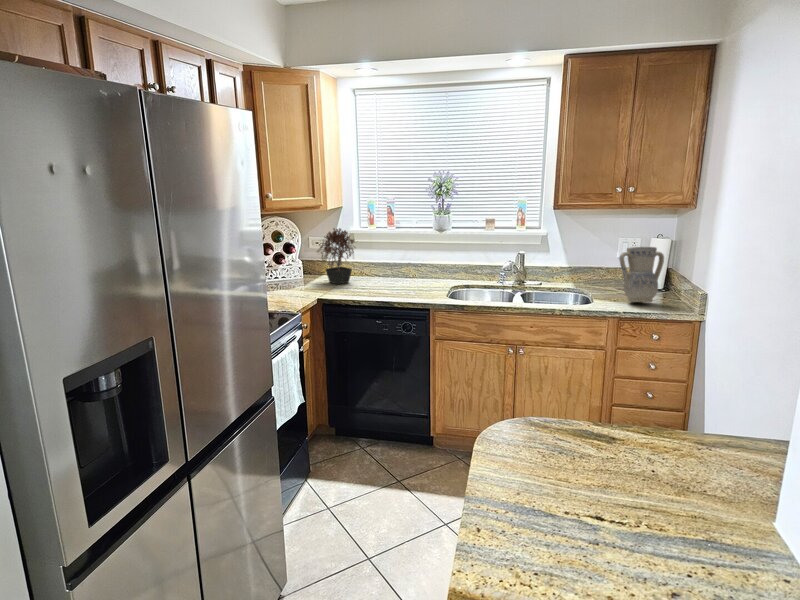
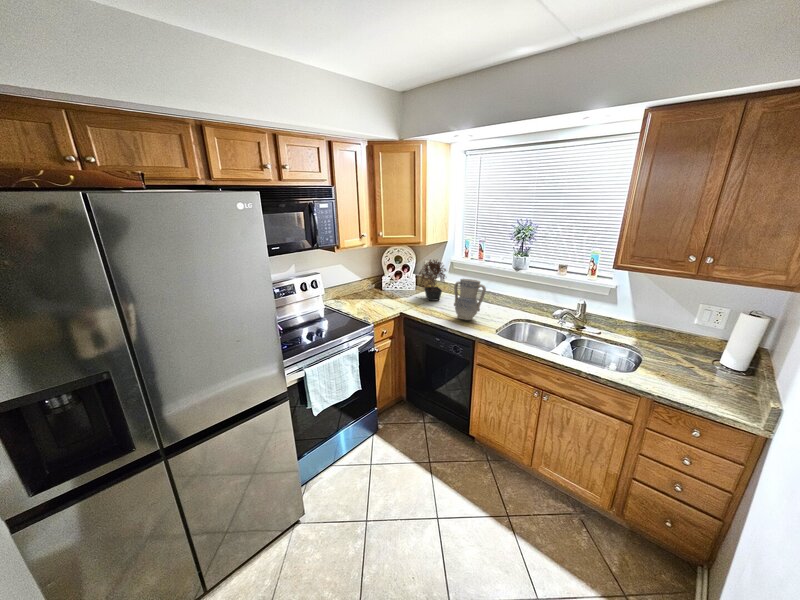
vase: present [619,247,664,302] -> present [454,279,486,320]

